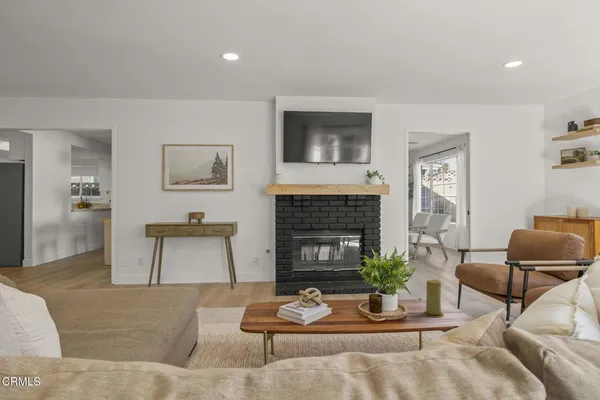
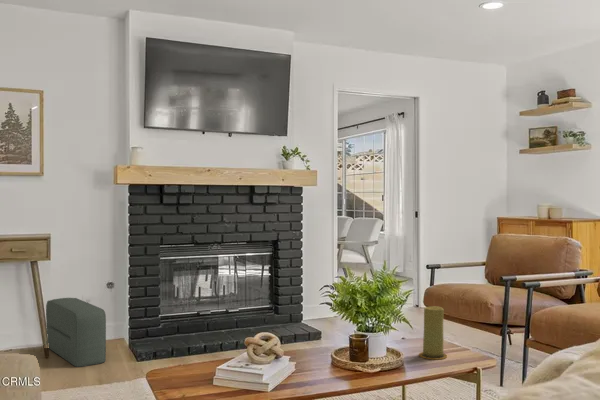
pouf: none [234,258,259,297] -> present [46,298,106,367]

